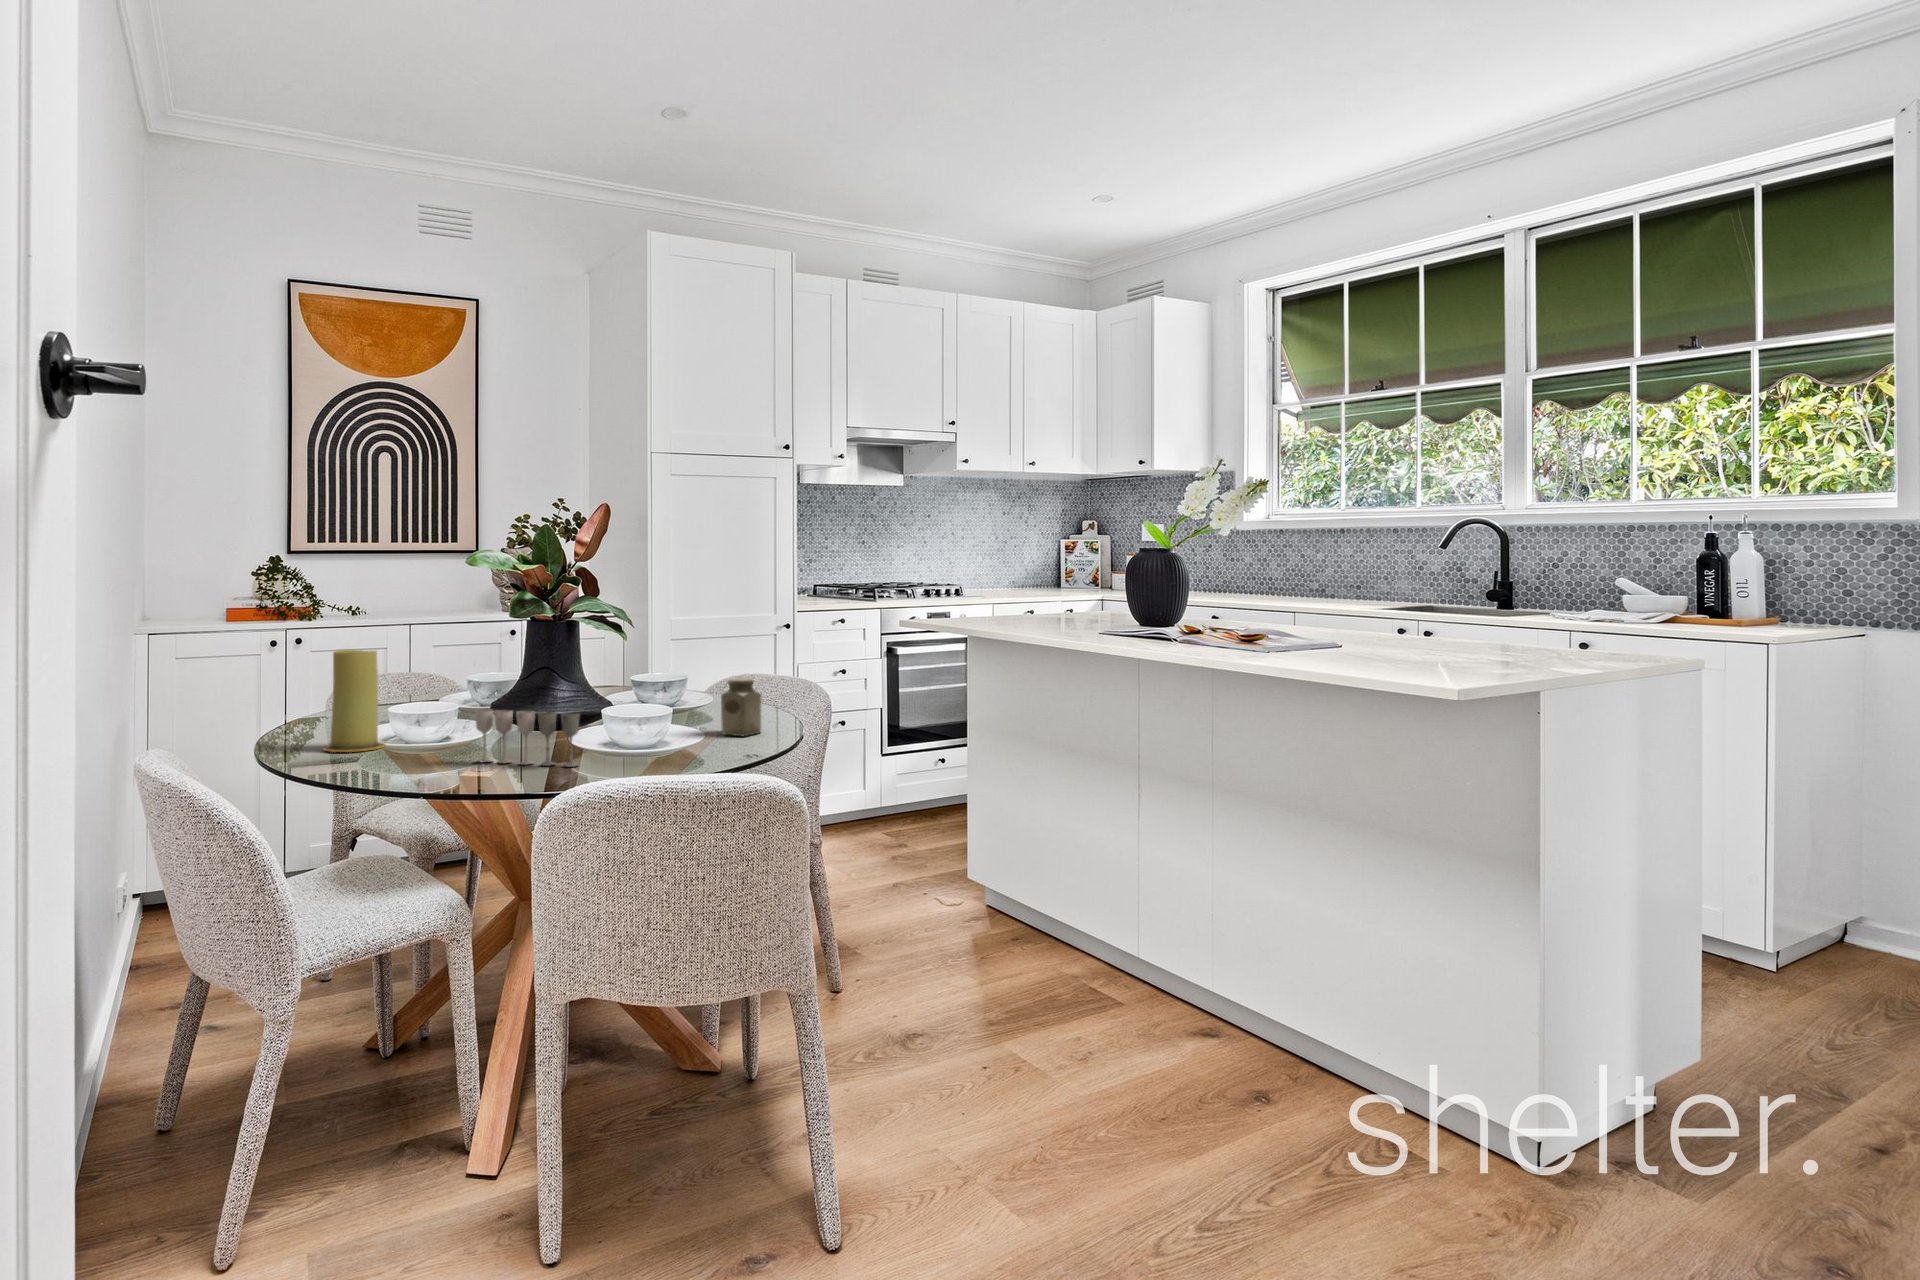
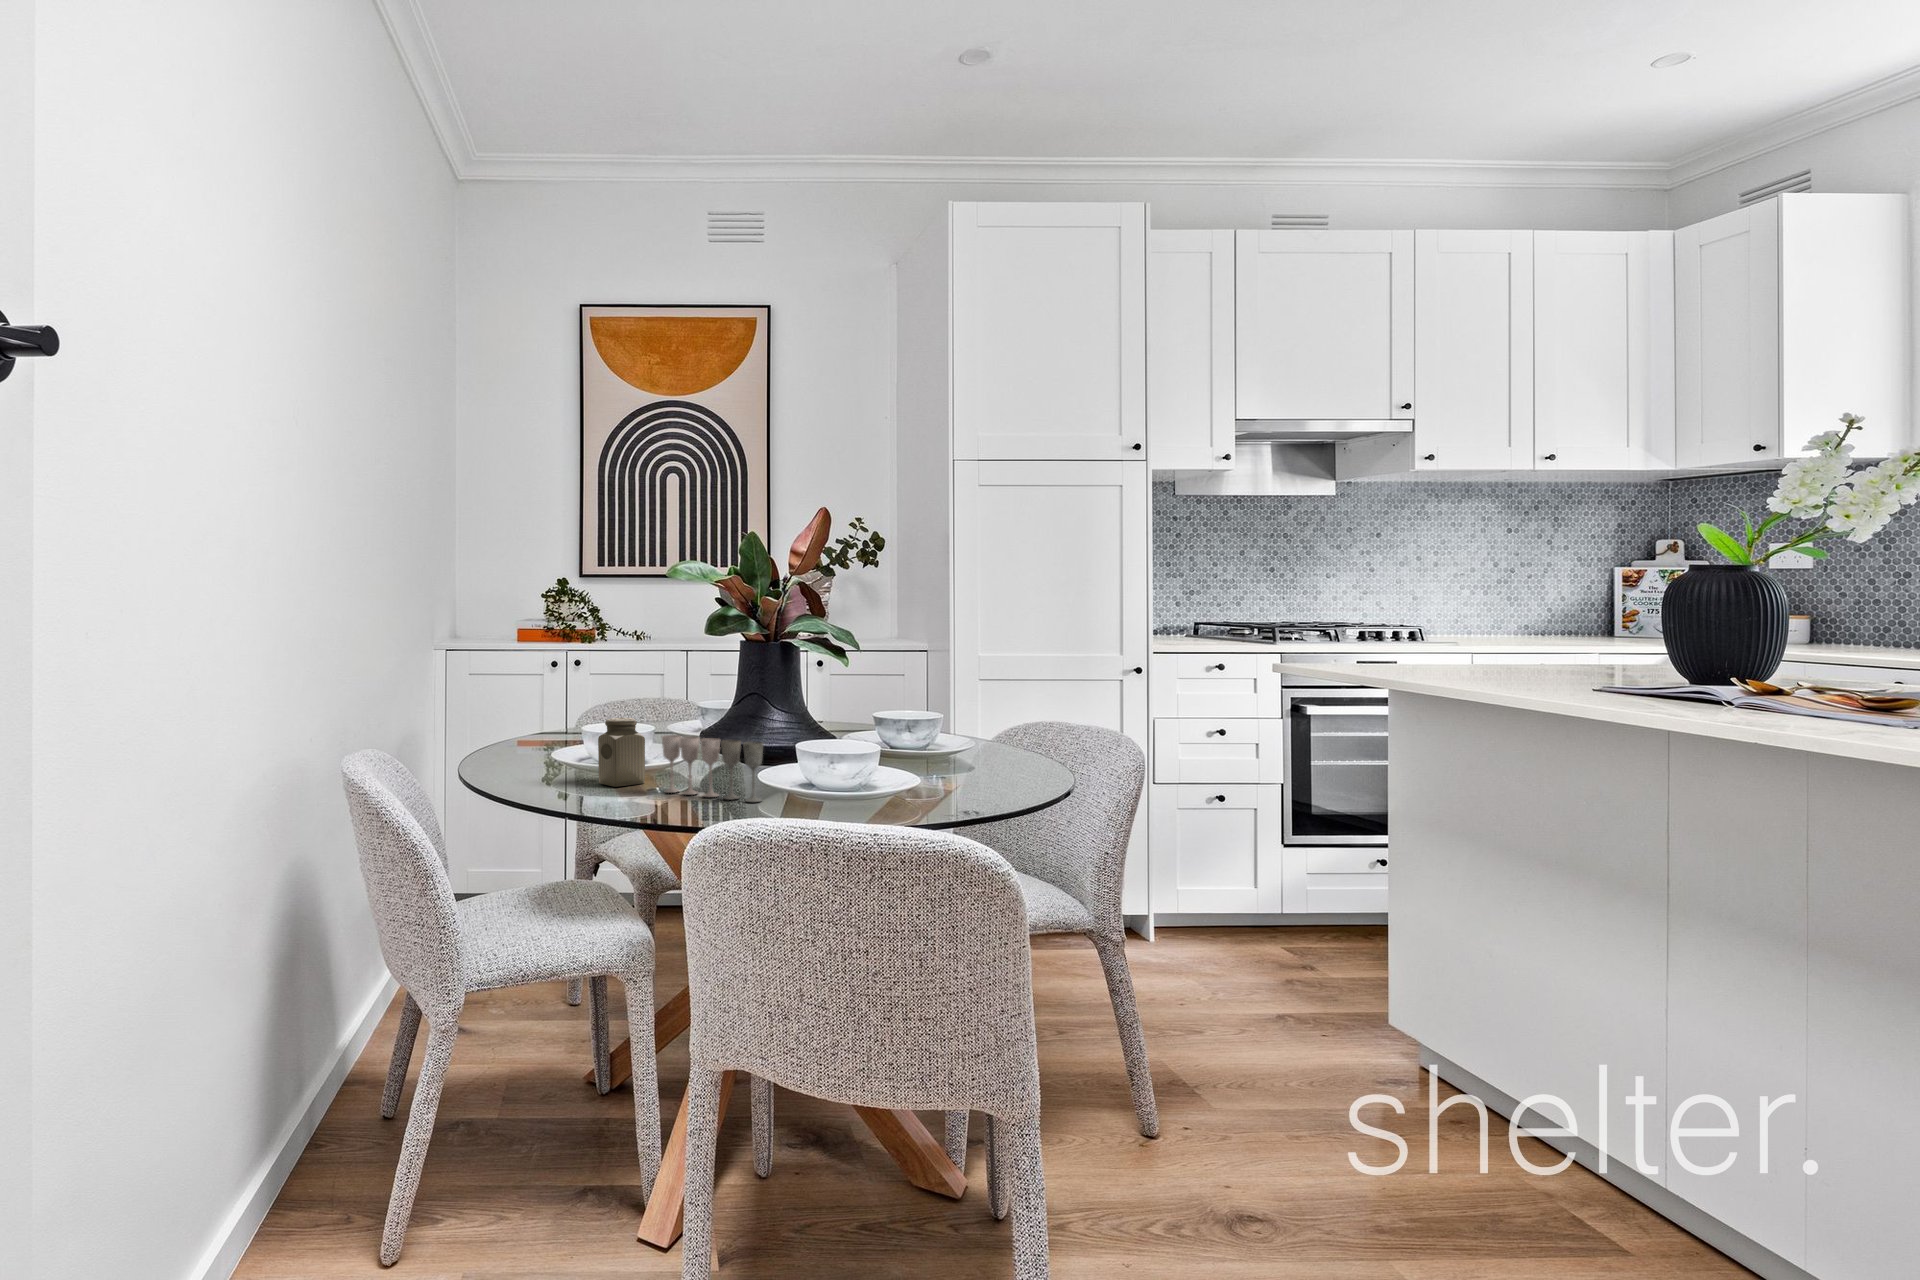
candle: present [324,649,385,752] -> none [530,669,592,775]
salt shaker: present [721,678,761,736] -> present [598,718,645,787]

